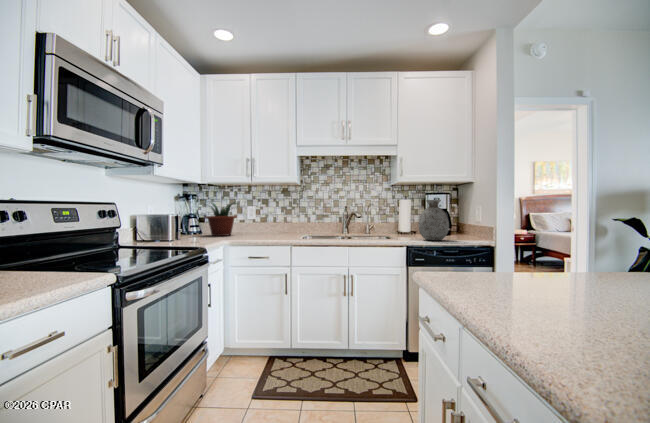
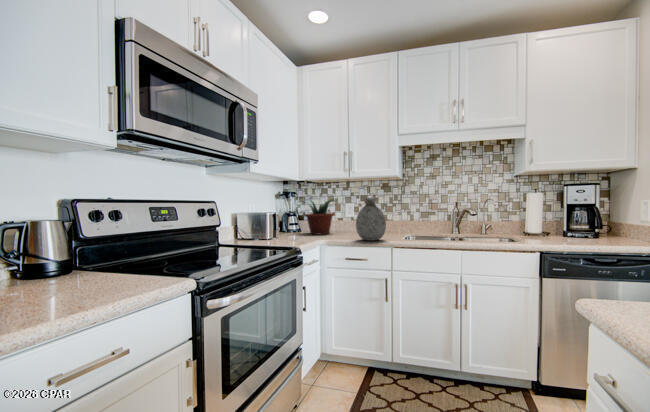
vase: present [418,200,449,240] -> present [356,198,386,241]

